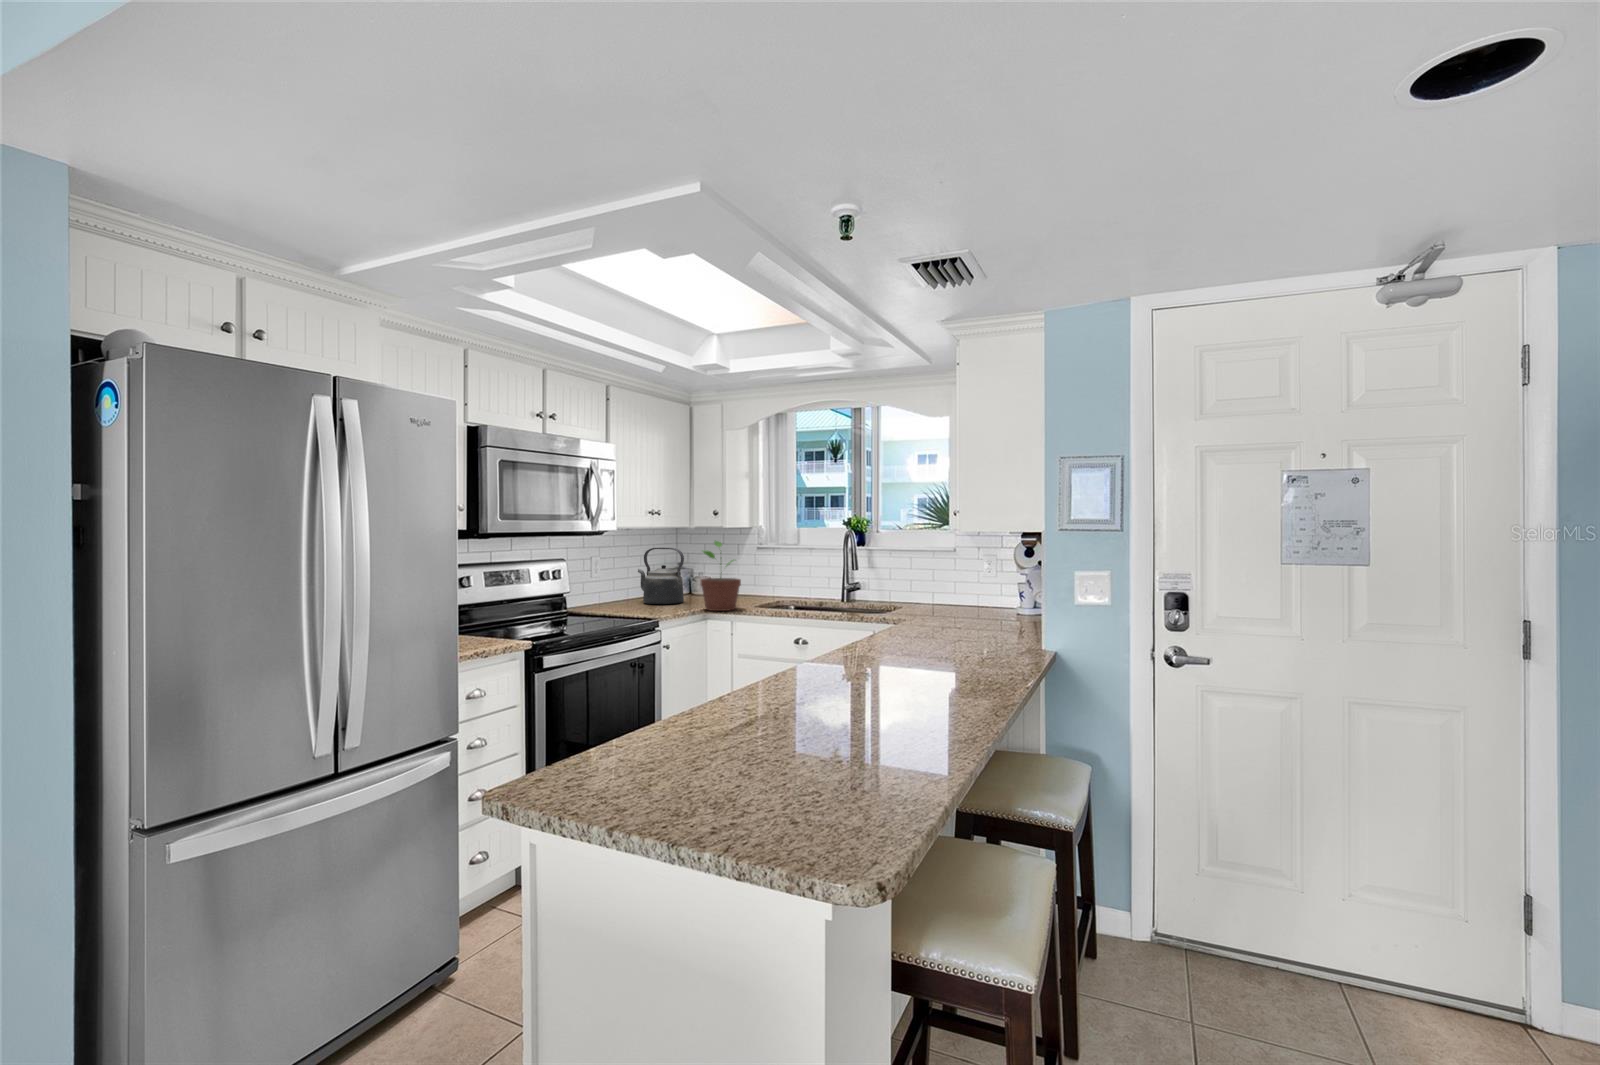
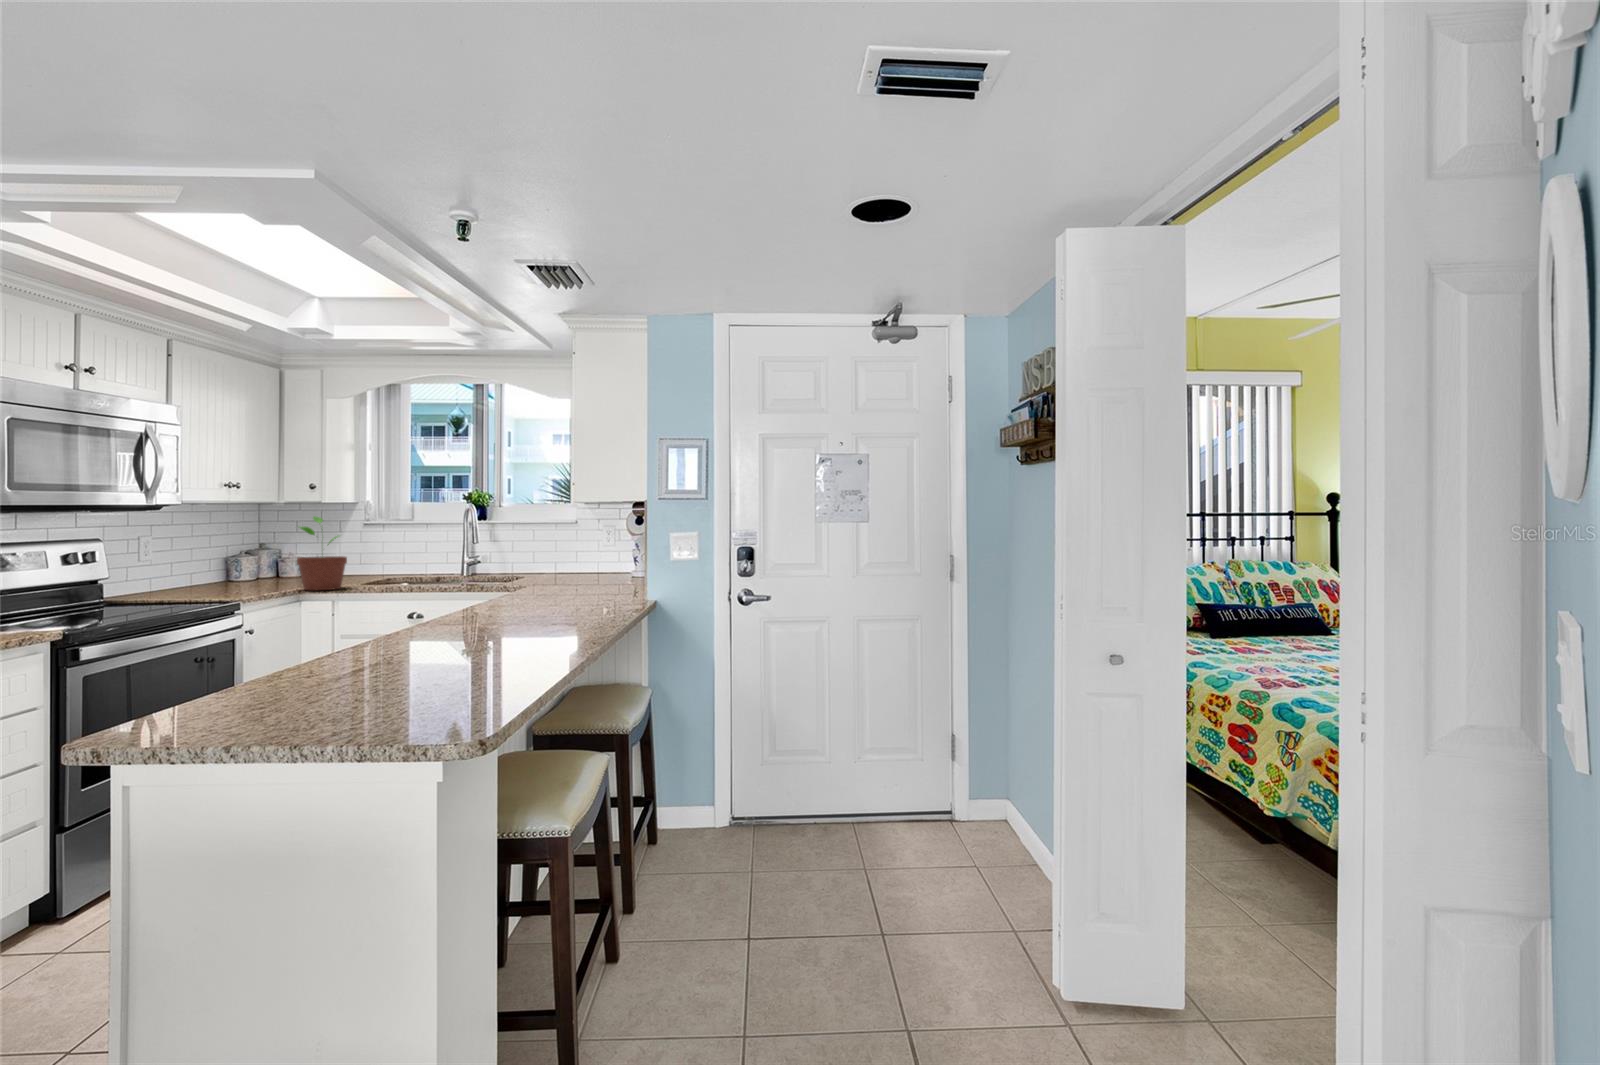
kettle: present [638,548,684,604] -> none [210,525,273,588]

